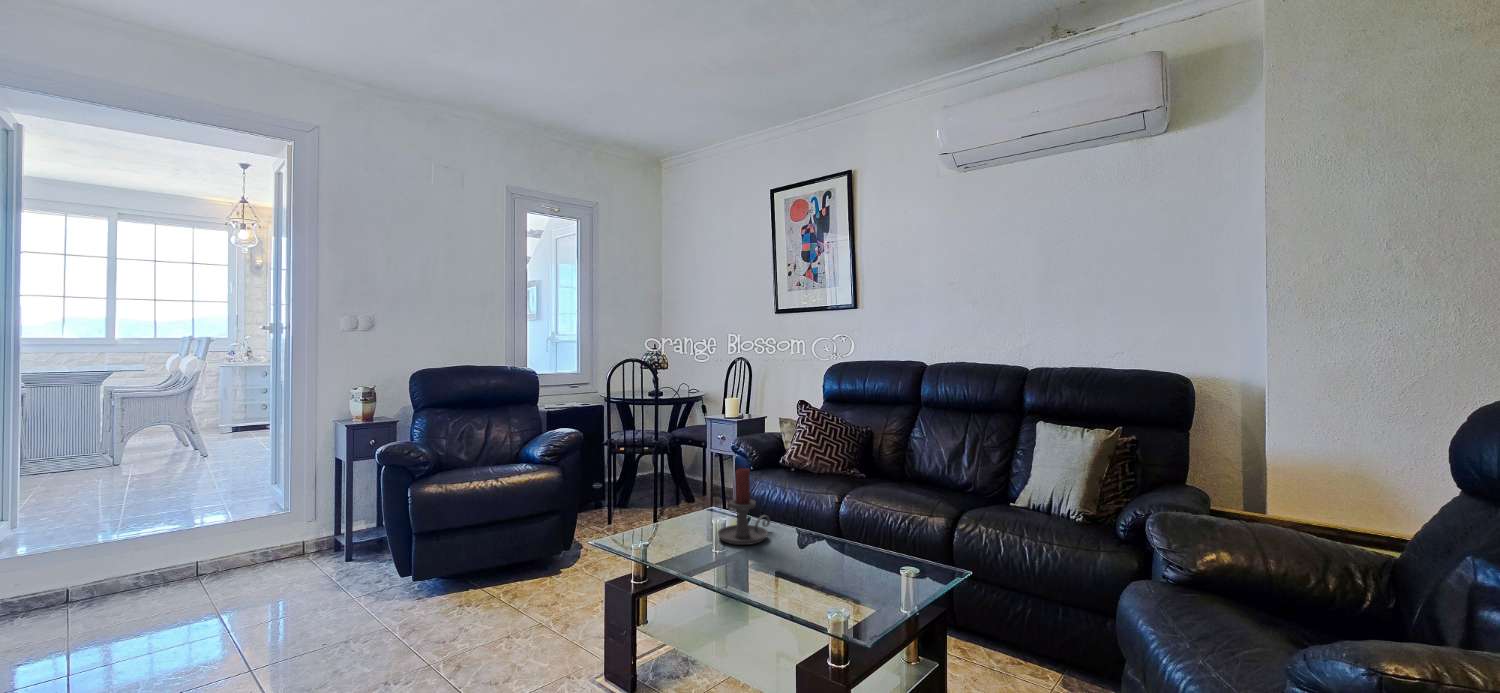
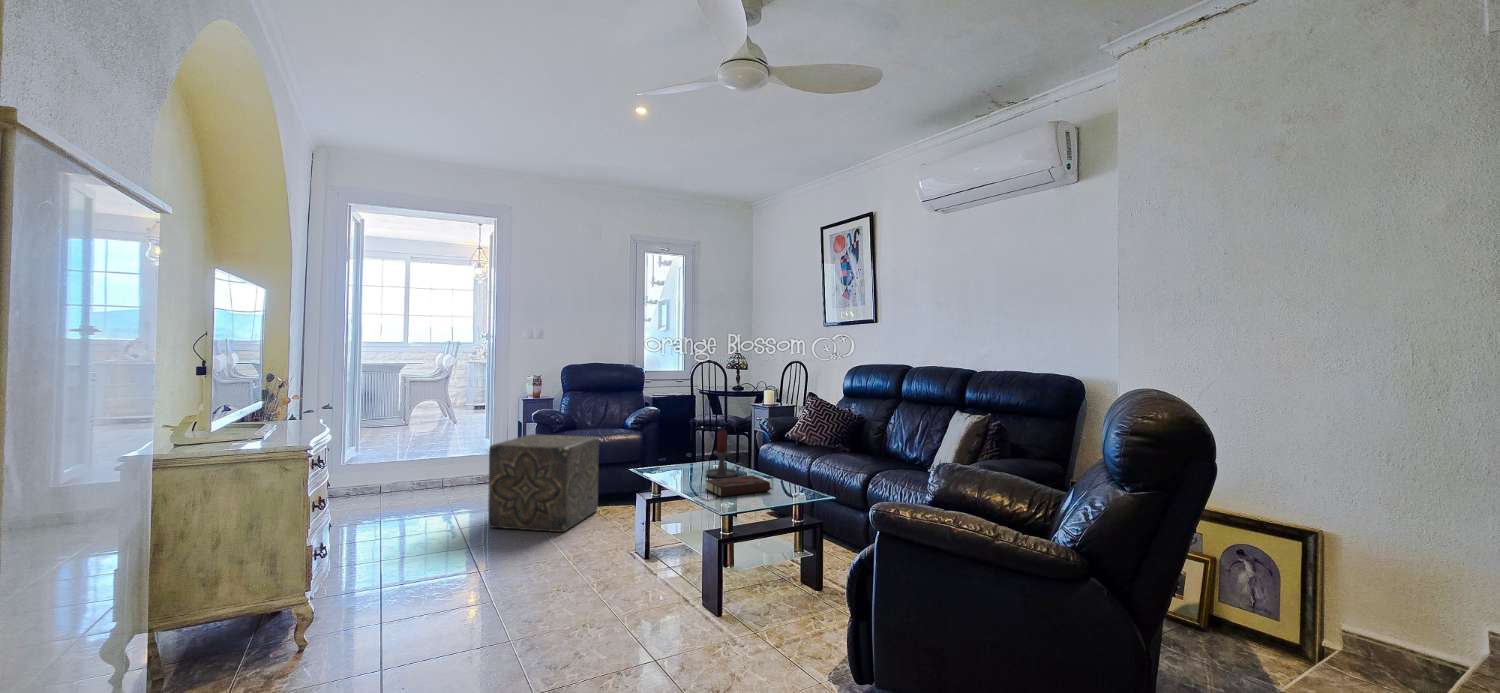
ottoman: none [309,483,502,667] -> present [488,434,599,532]
book: none [759,541,861,594] -> present [706,475,771,497]

